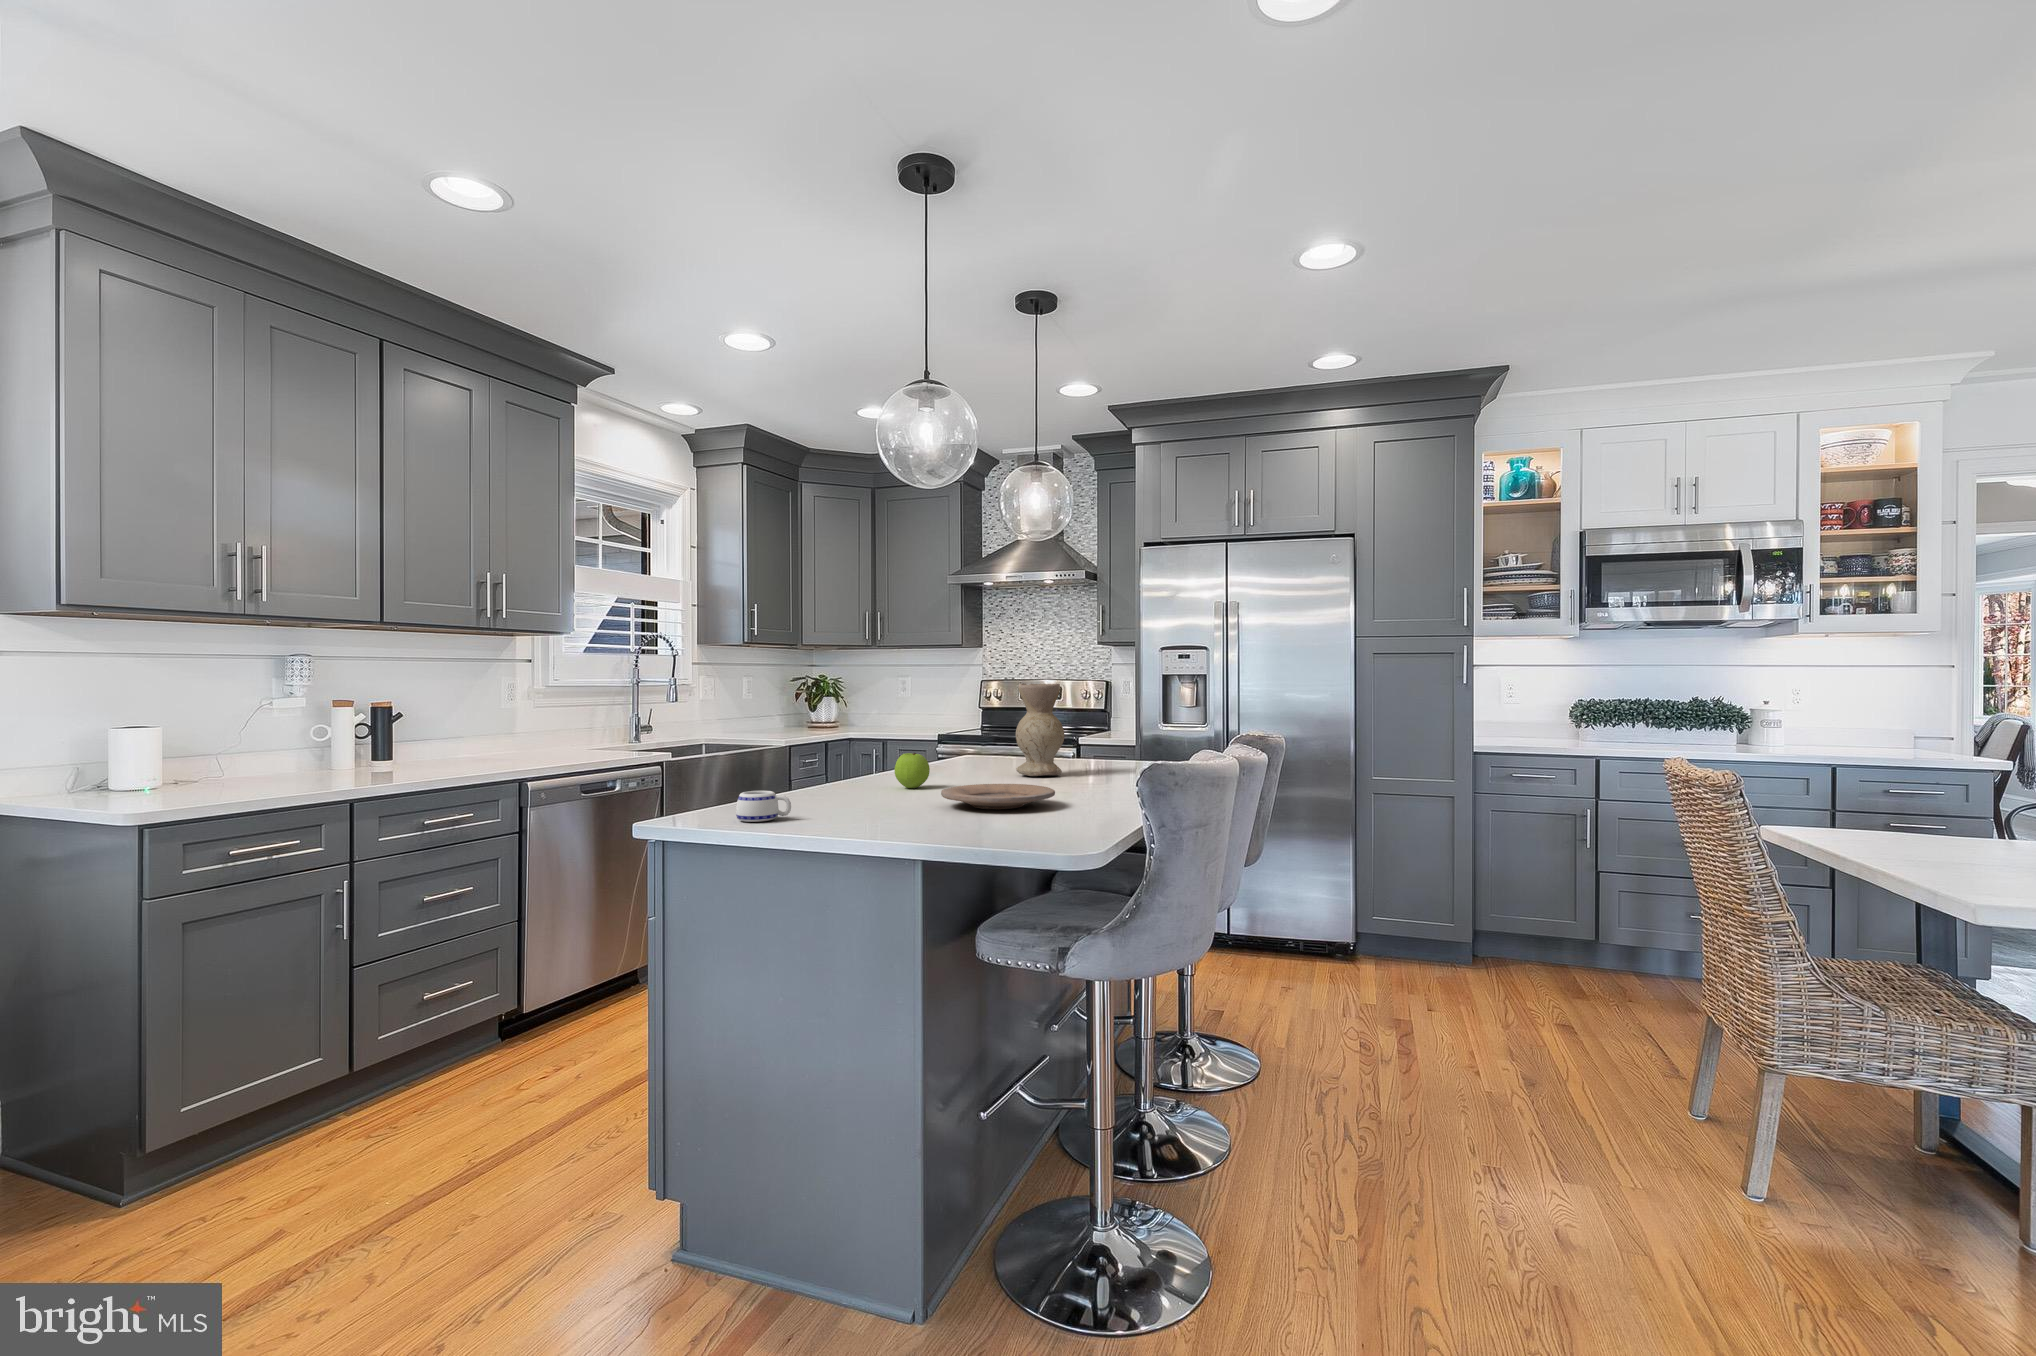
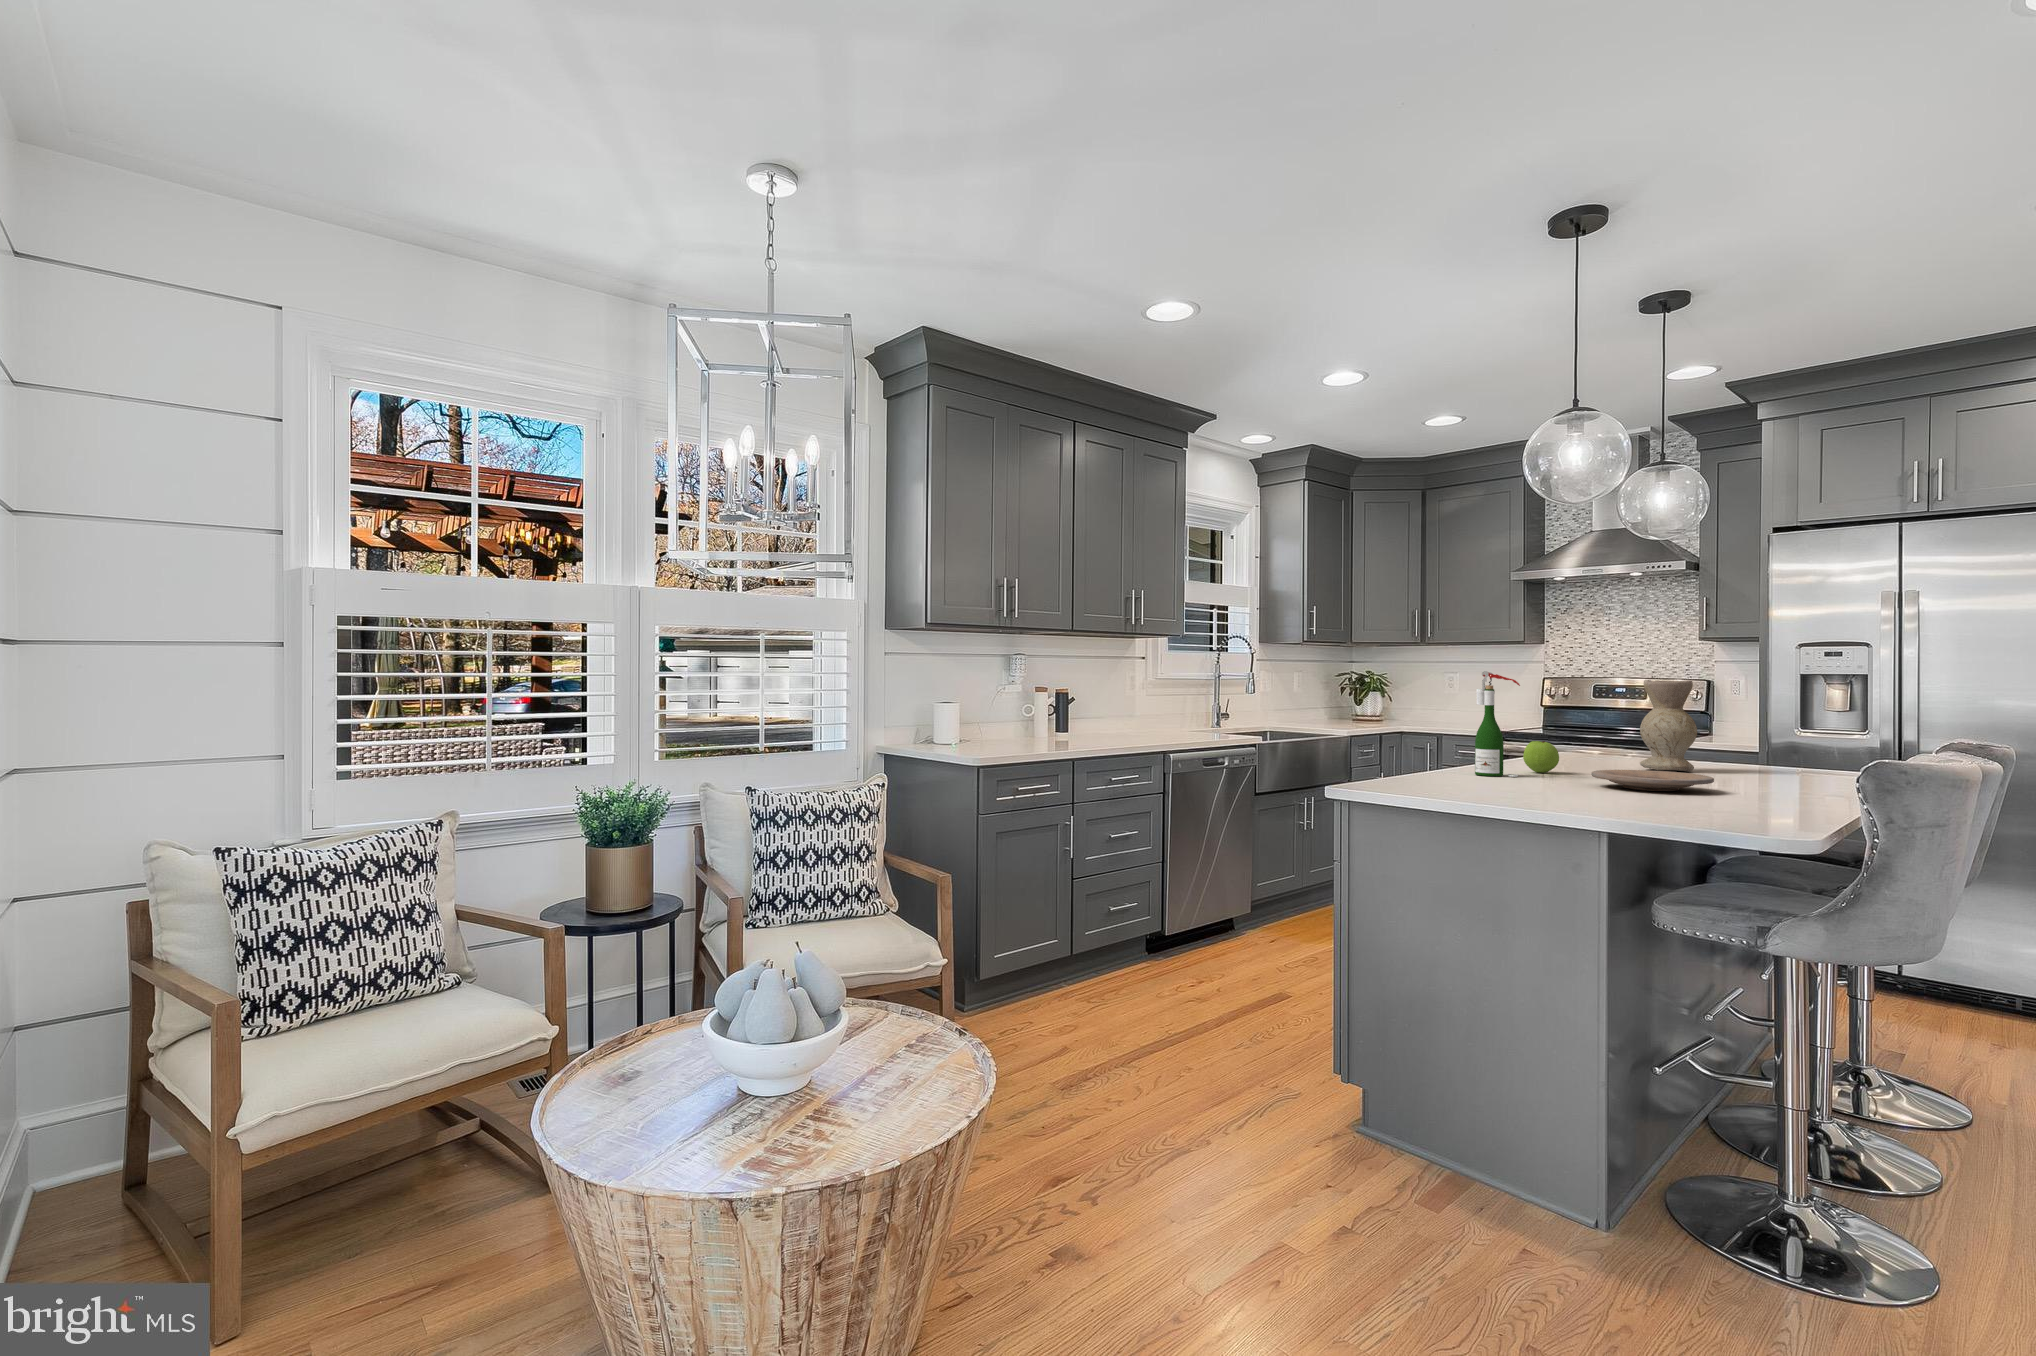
wine bottle: none [834,677,880,798] -> present [1475,671,1520,777]
mug: present [736,791,791,822] -> none [1416,762,1463,785]

